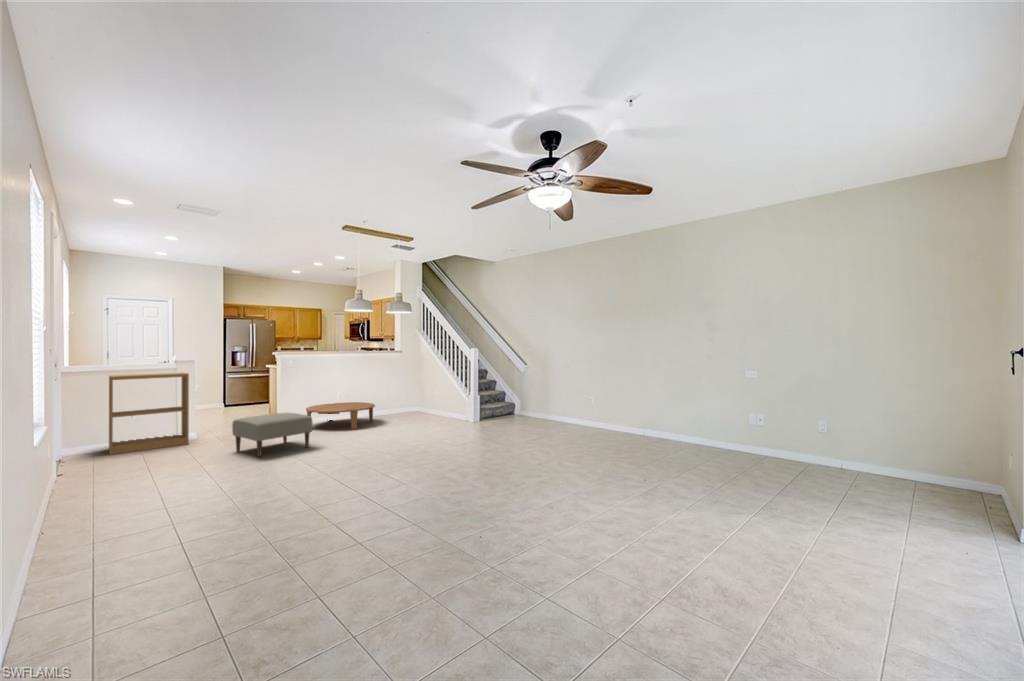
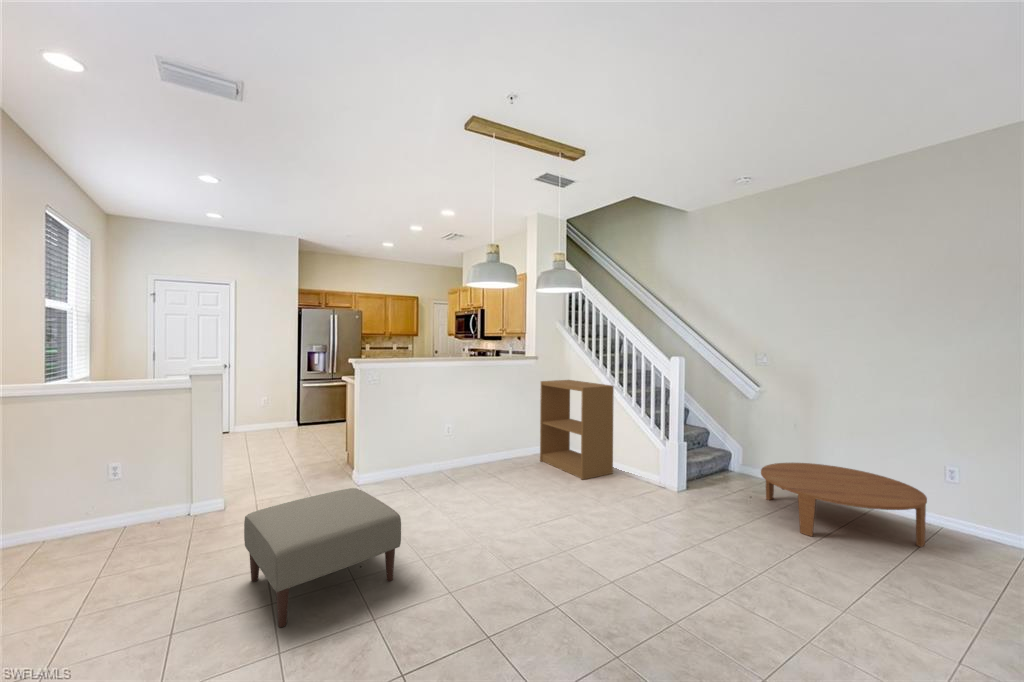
bookshelf: present [109,372,189,455] -> present [540,380,614,480]
coffee table: present [306,402,375,430] -> present [761,463,927,547]

